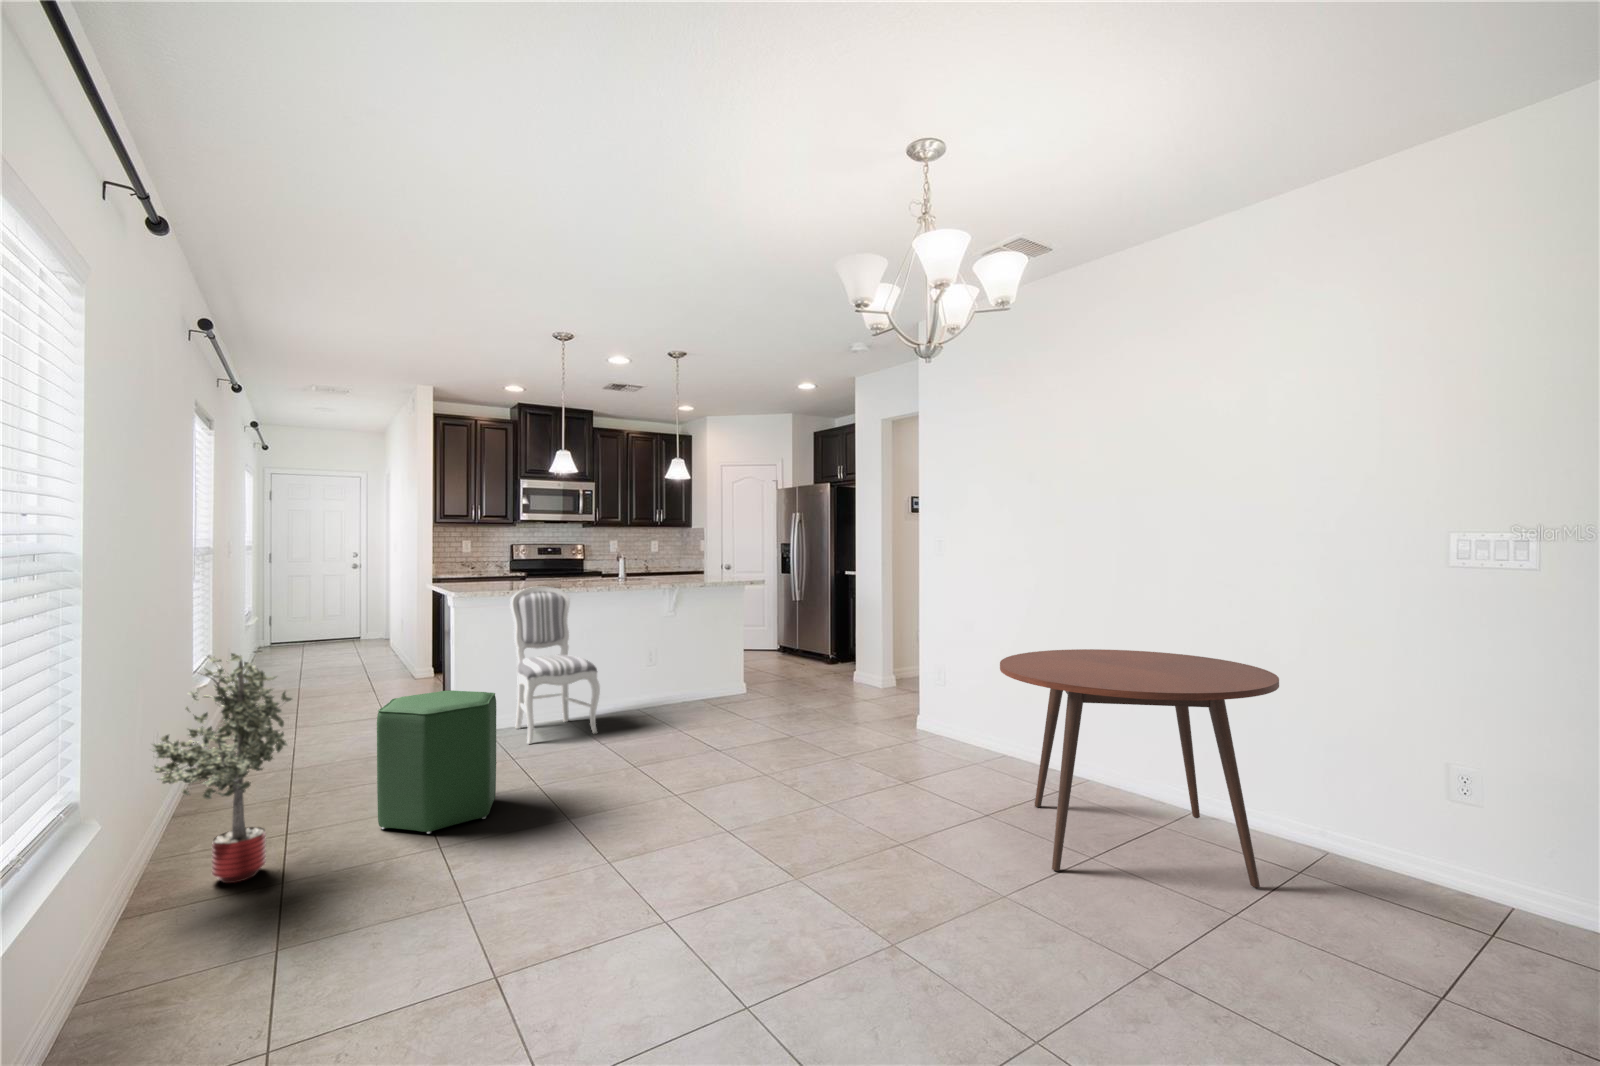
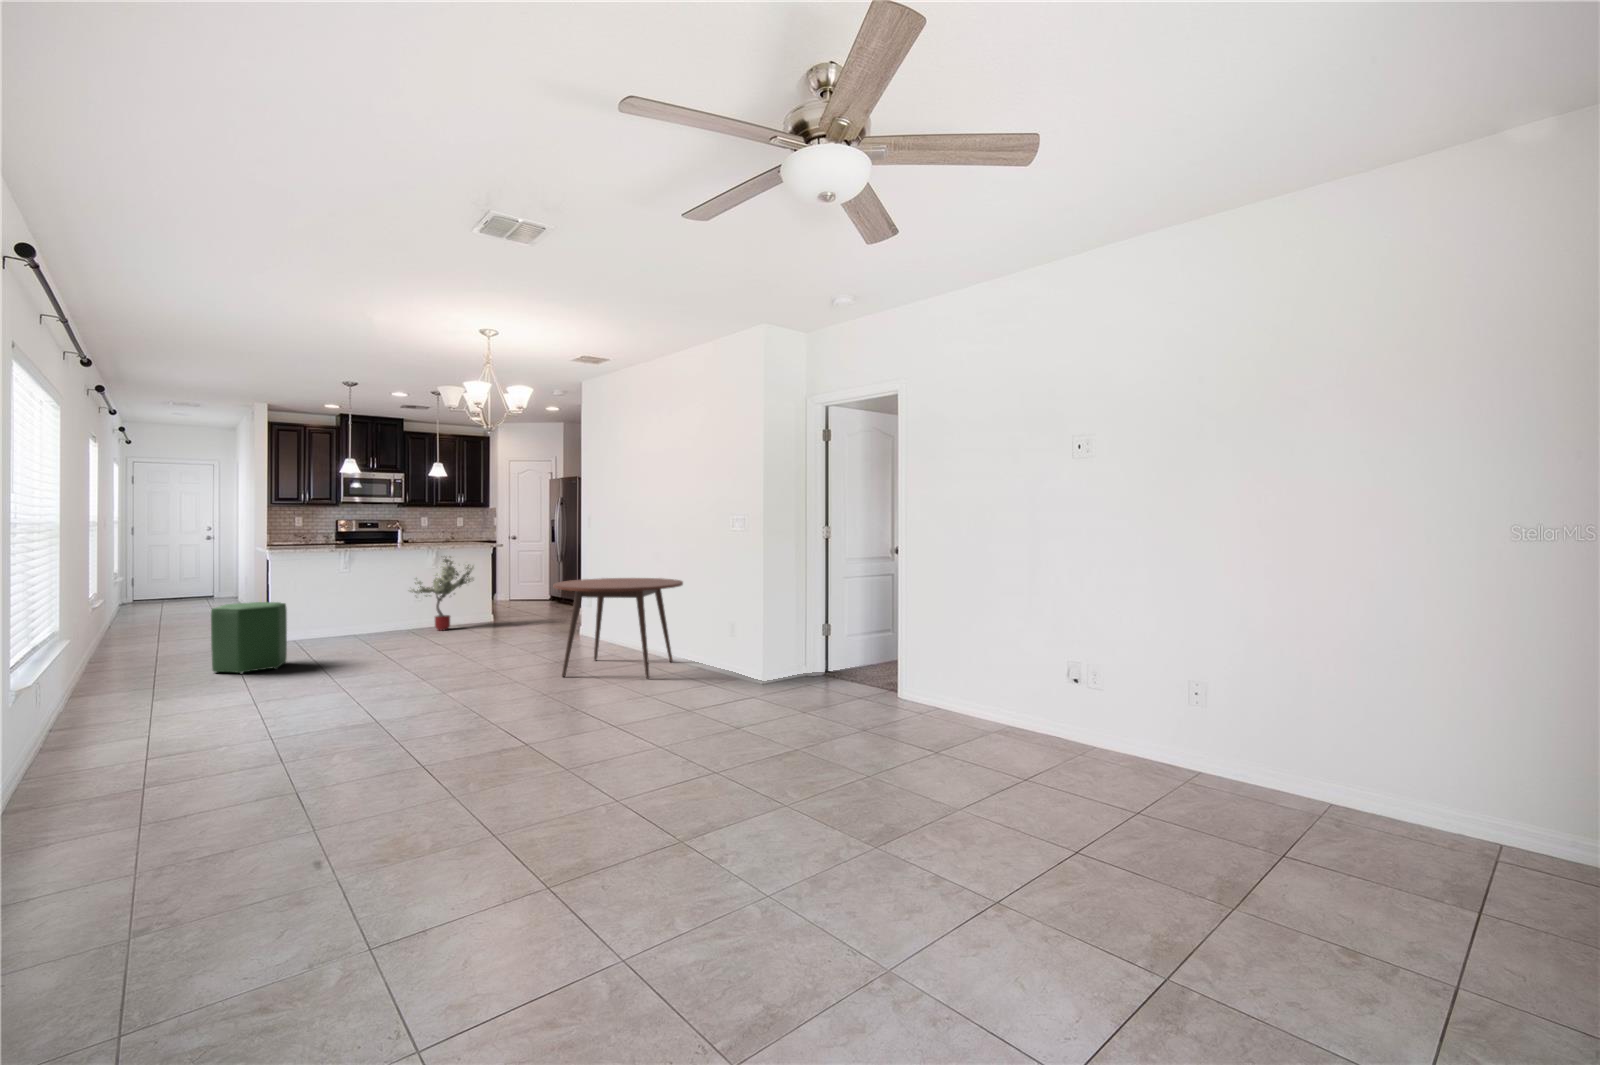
dining chair: present [510,587,600,744] -> none [313,547,373,645]
potted tree: present [152,653,292,883] -> present [410,556,474,631]

